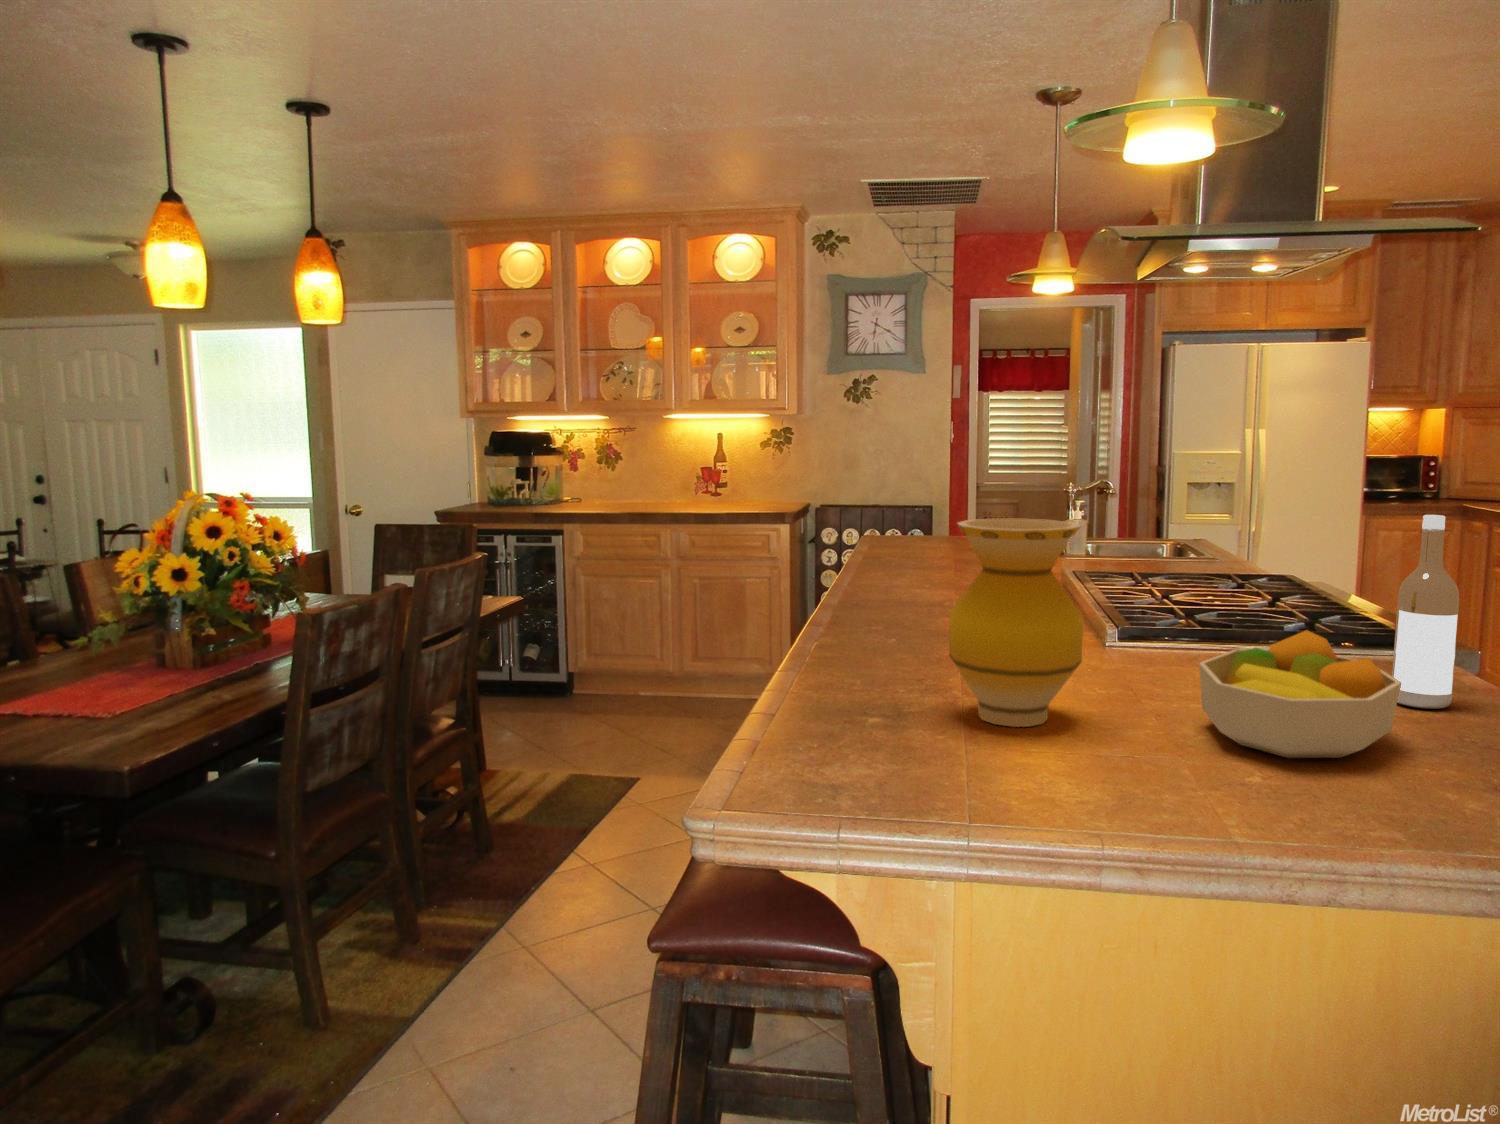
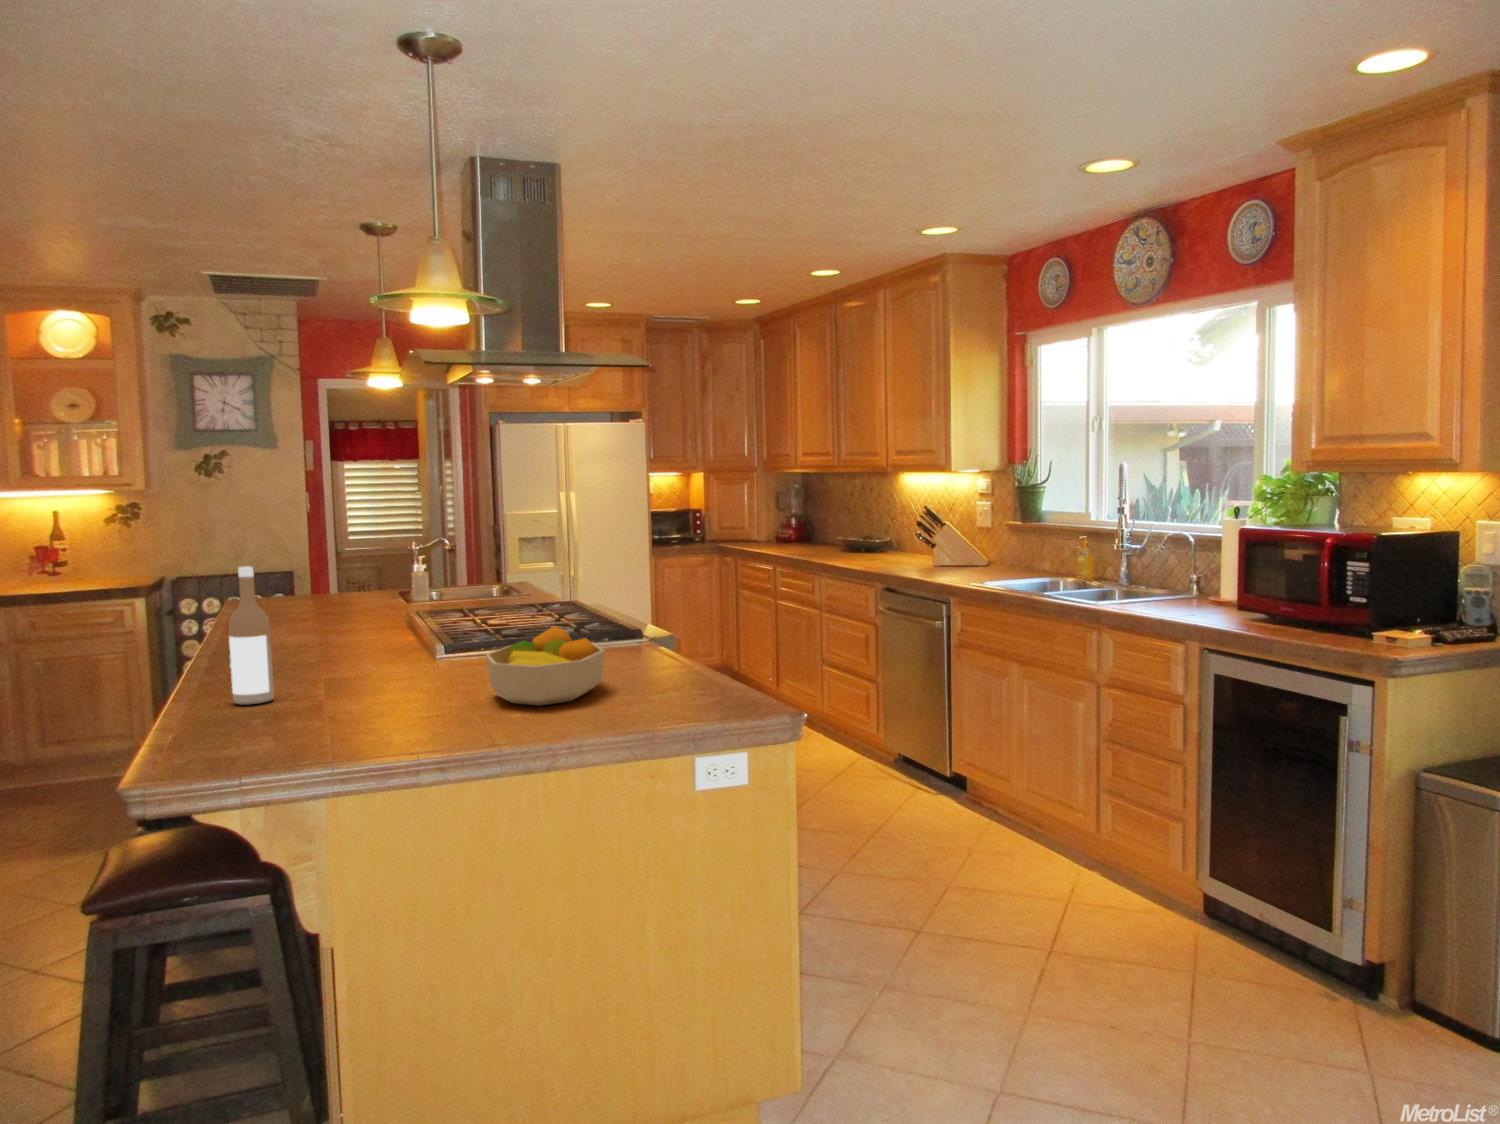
wine bottle: present [1392,515,1459,709] -> present [229,566,274,705]
vase: present [949,519,1083,727] -> none [303,565,405,716]

